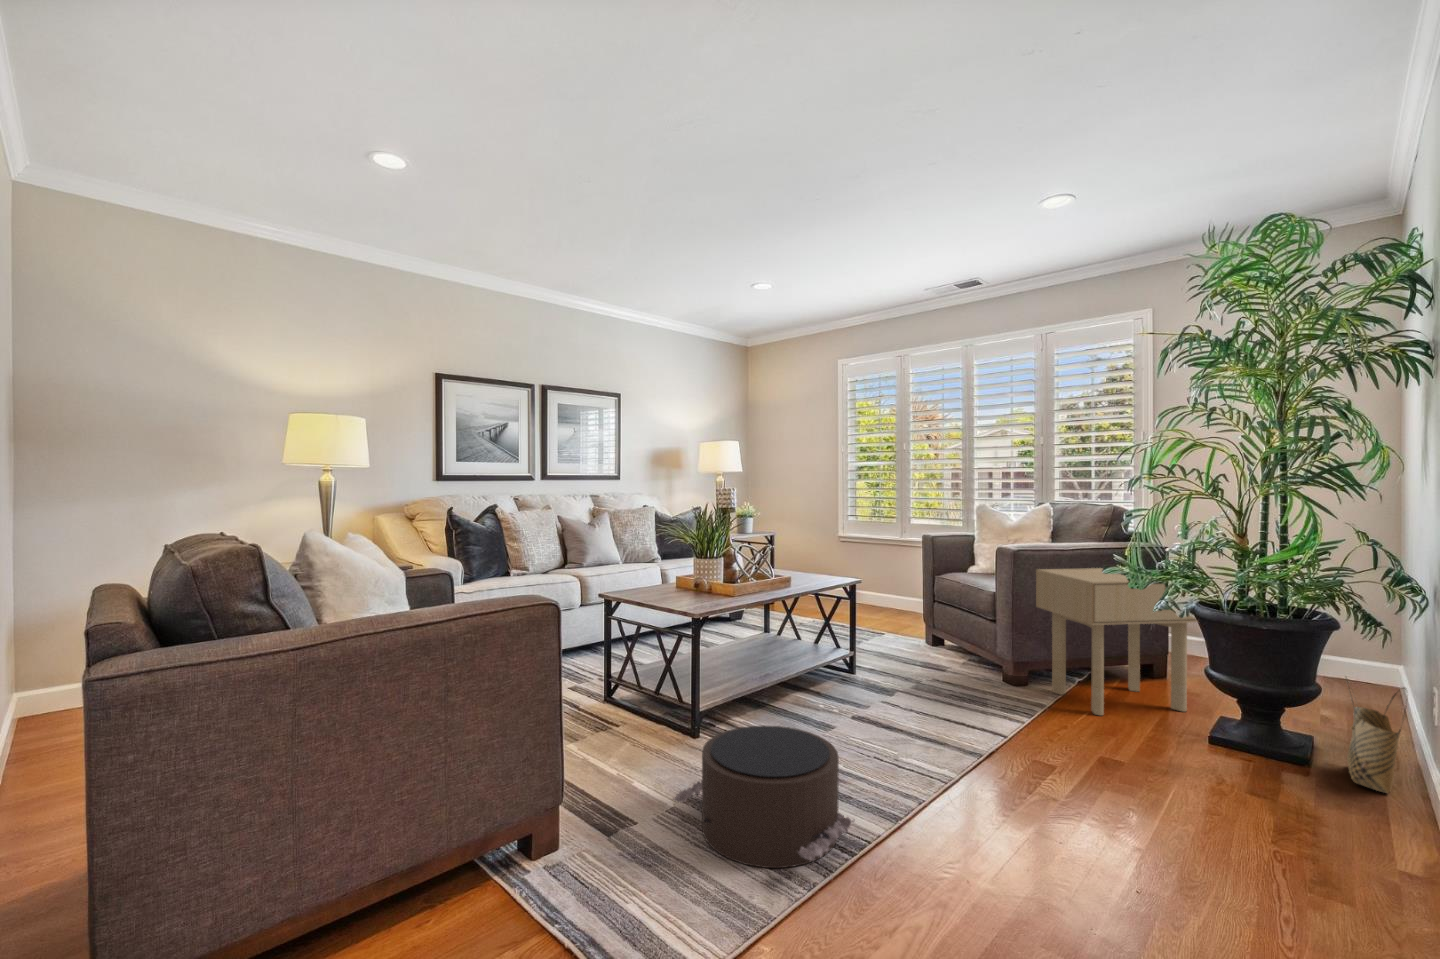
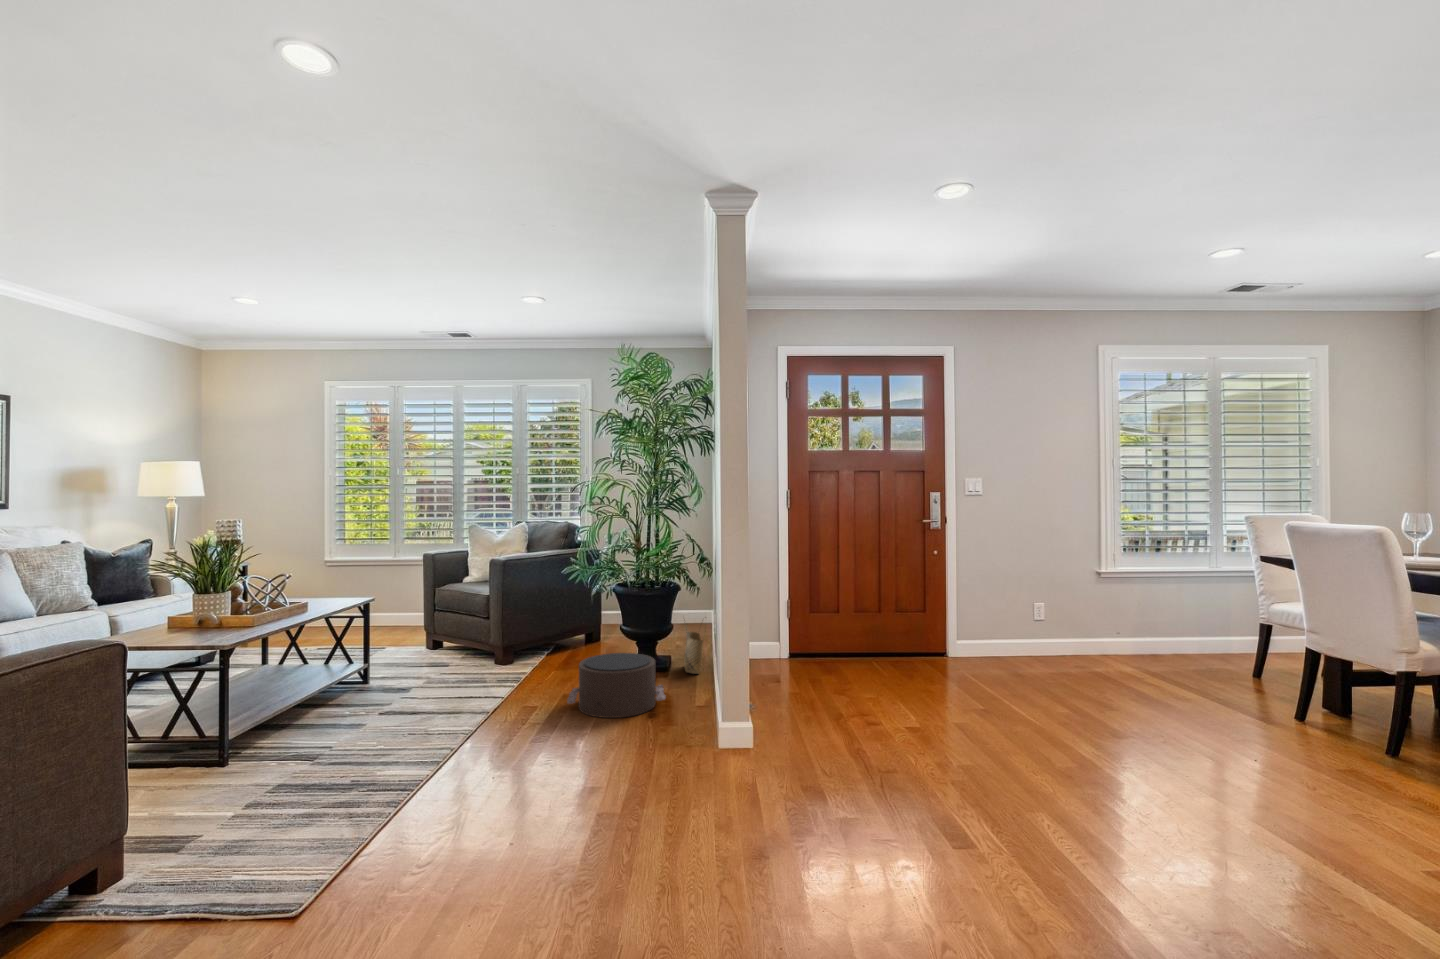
side table: present [1036,568,1197,715] -> none [519,566,622,670]
pouf: present [673,726,854,868] -> present [567,653,666,718]

